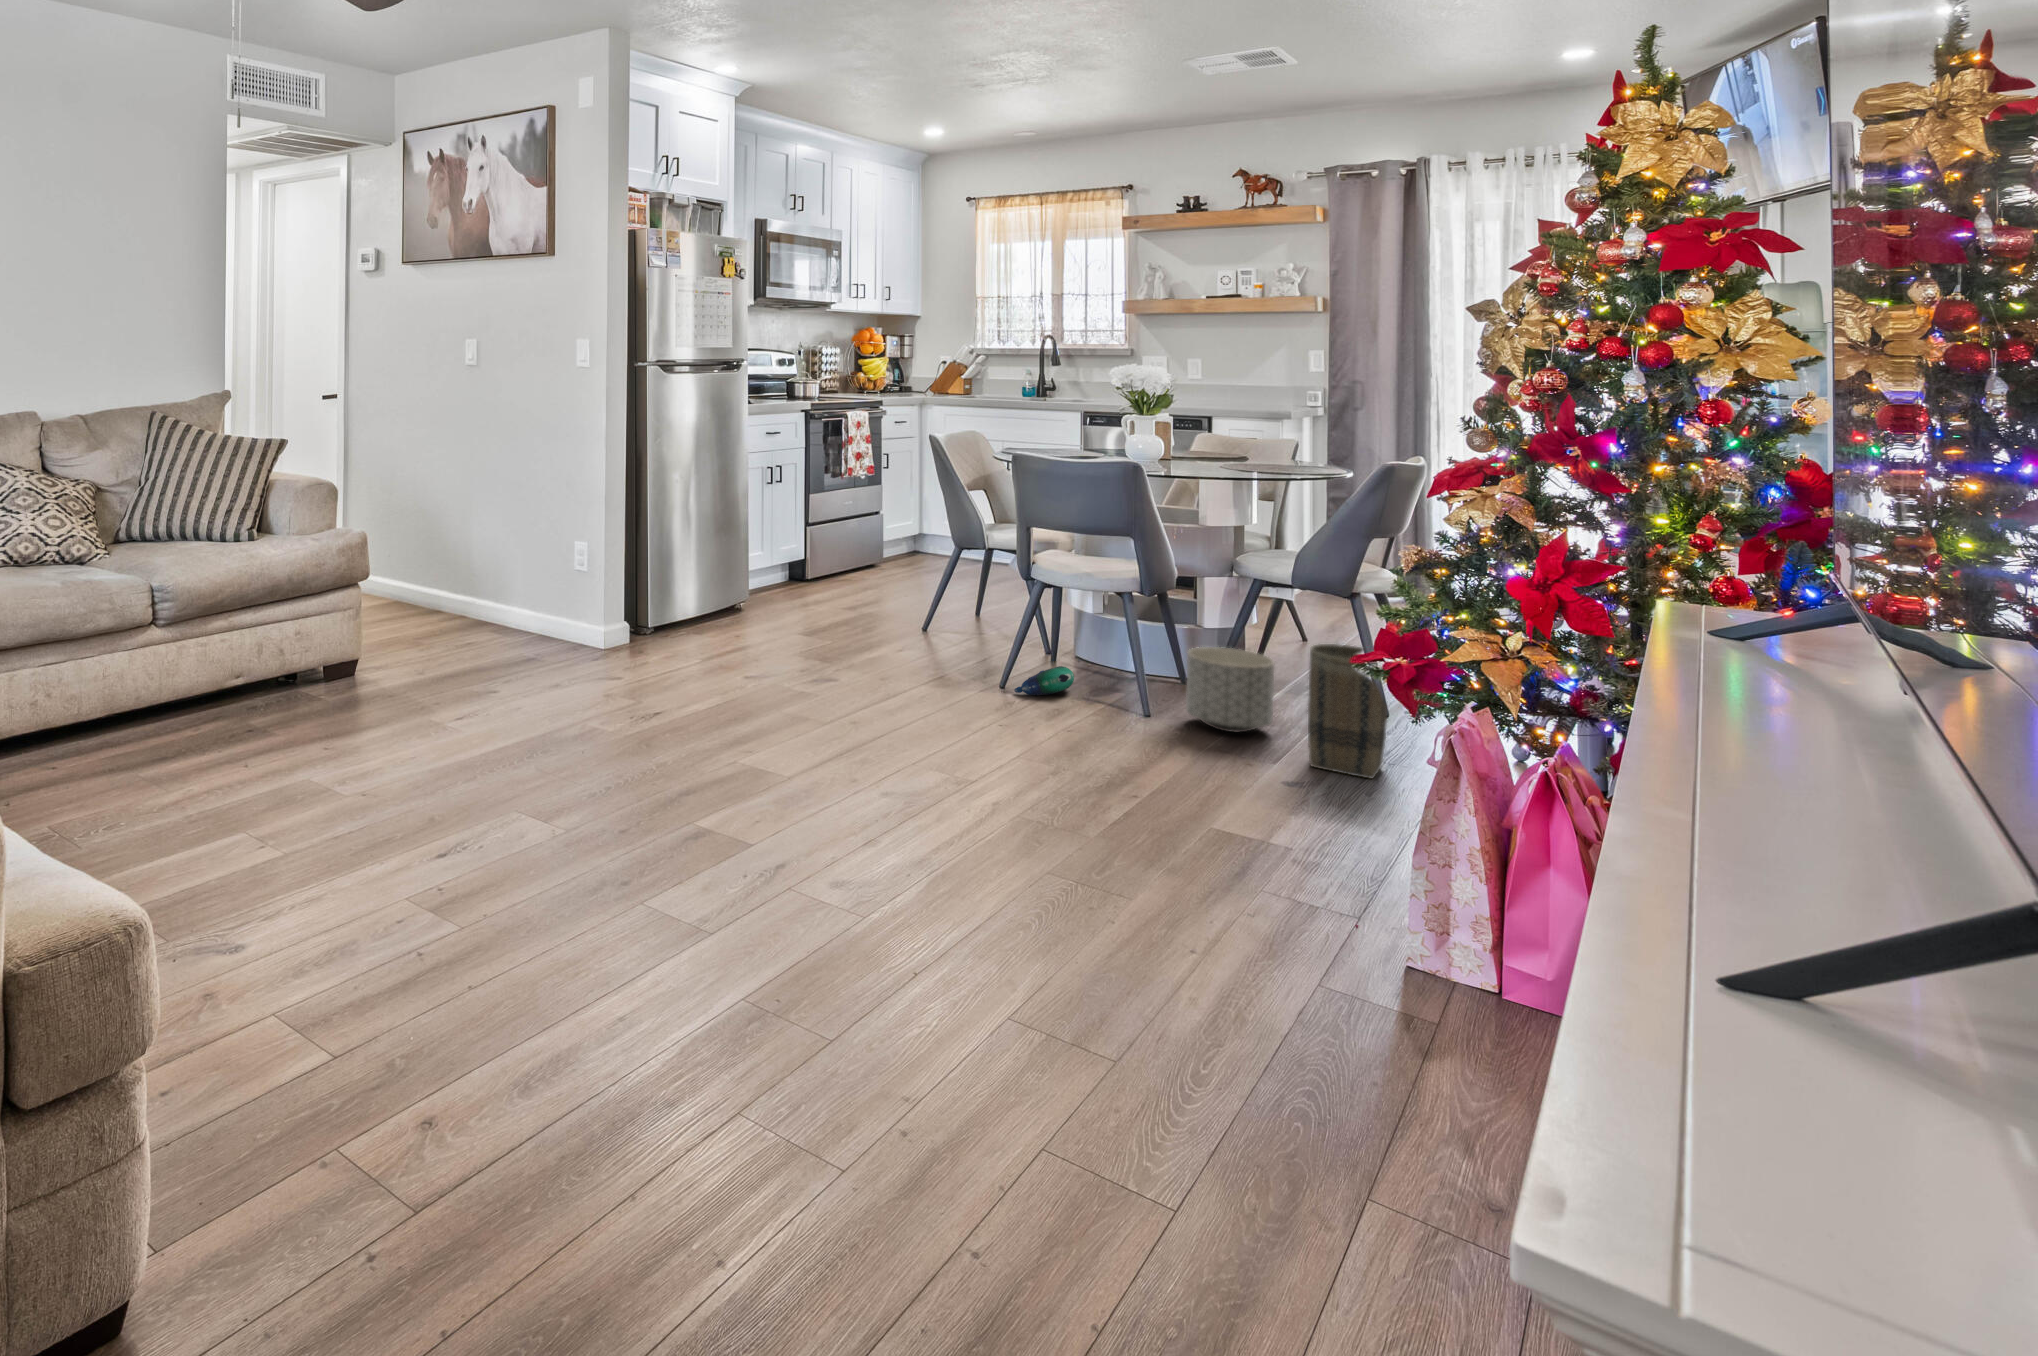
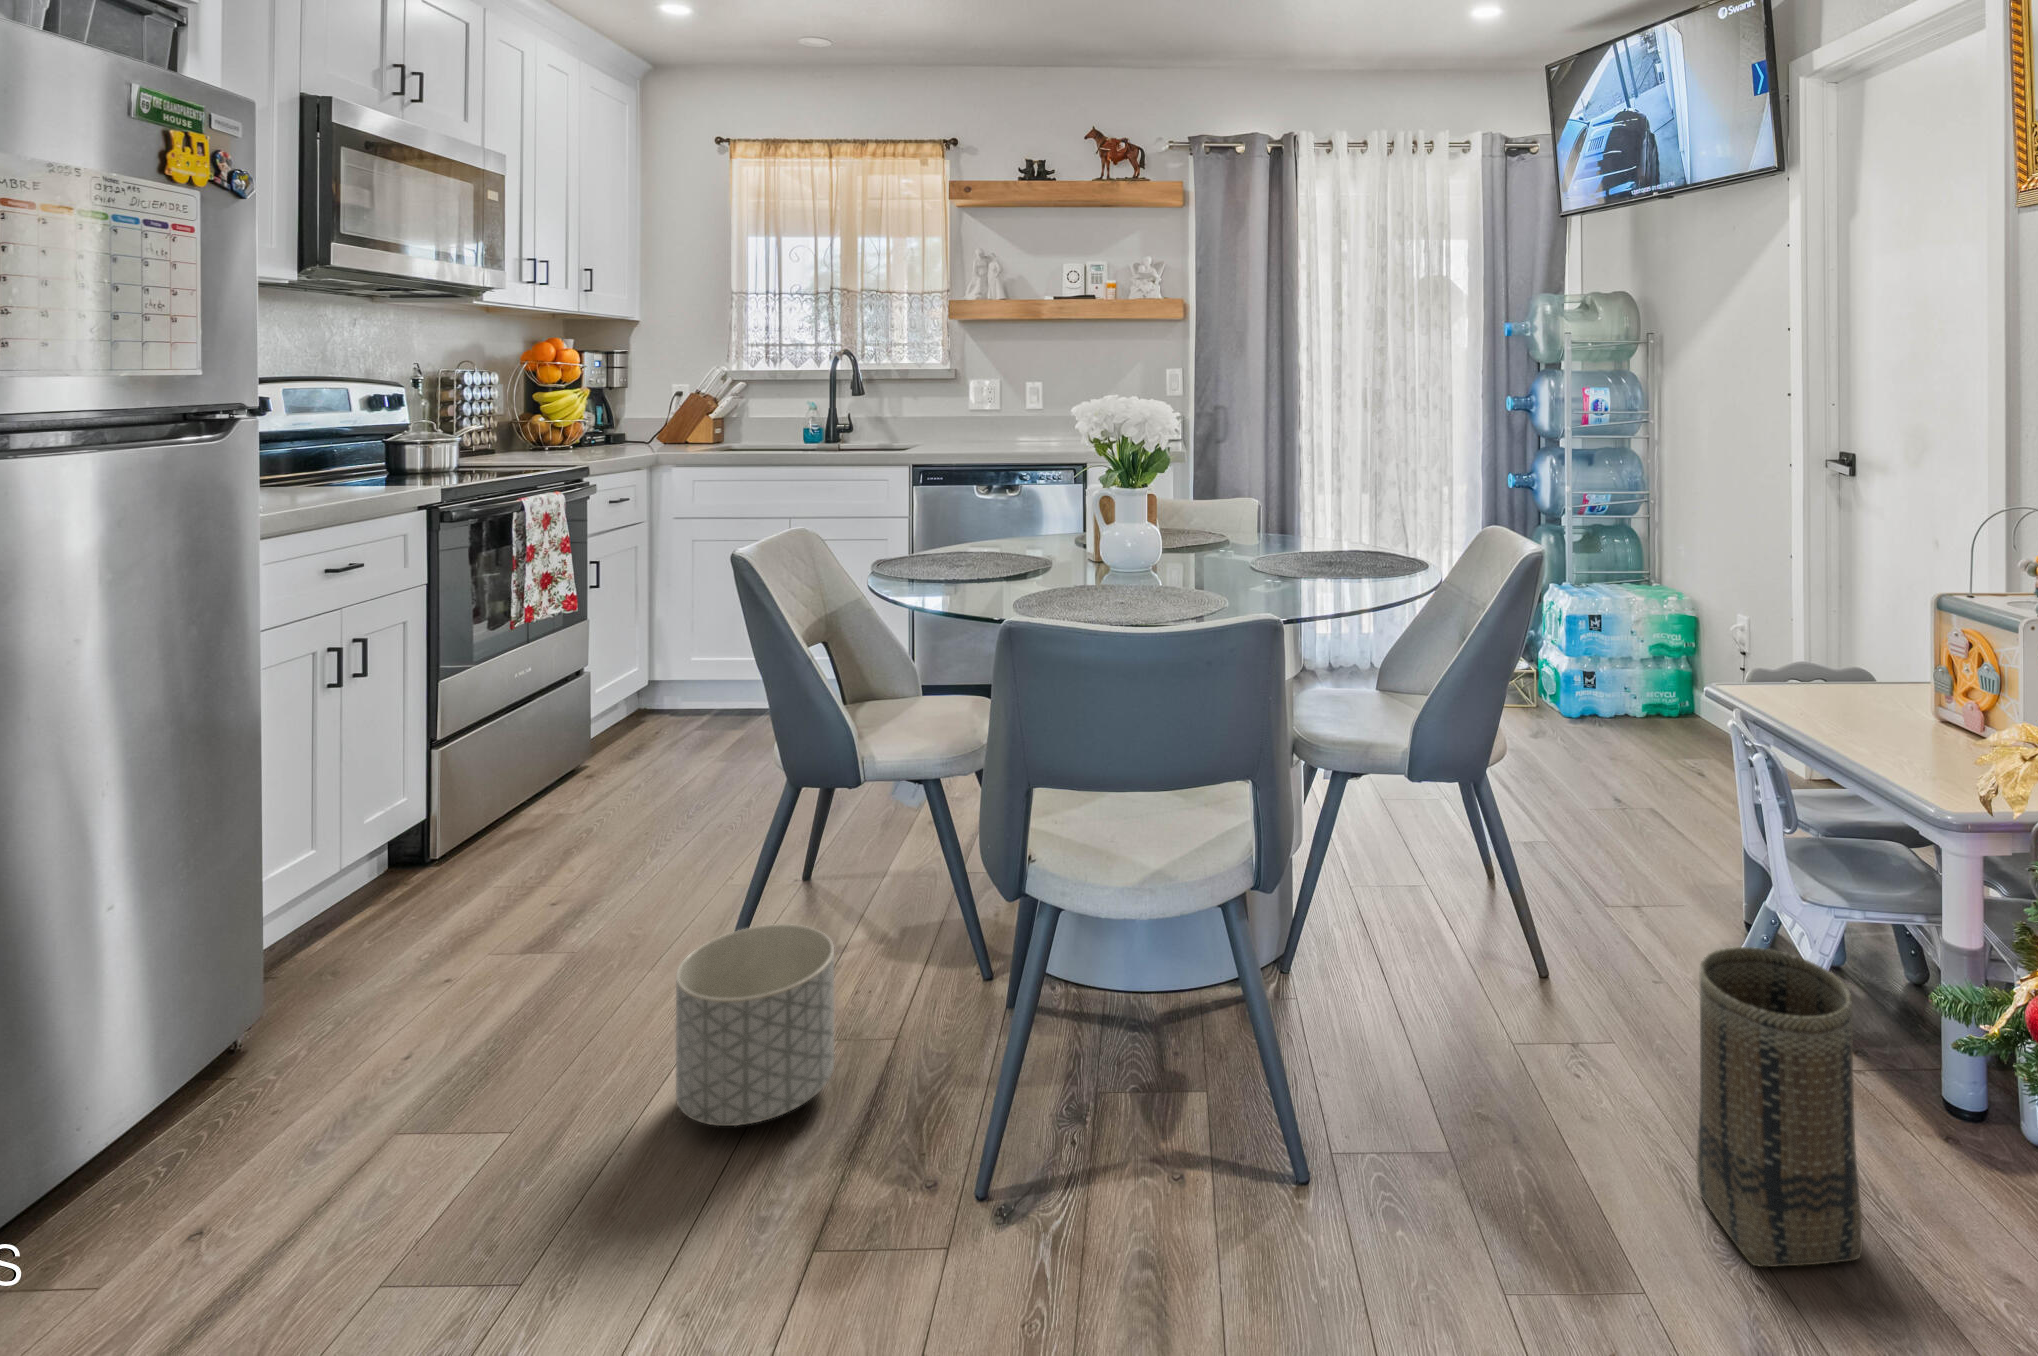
planter: present [1186,647,1274,732] -> present [676,924,834,1126]
plush toy: present [1014,666,1074,696] -> none [1064,1079,1174,1224]

